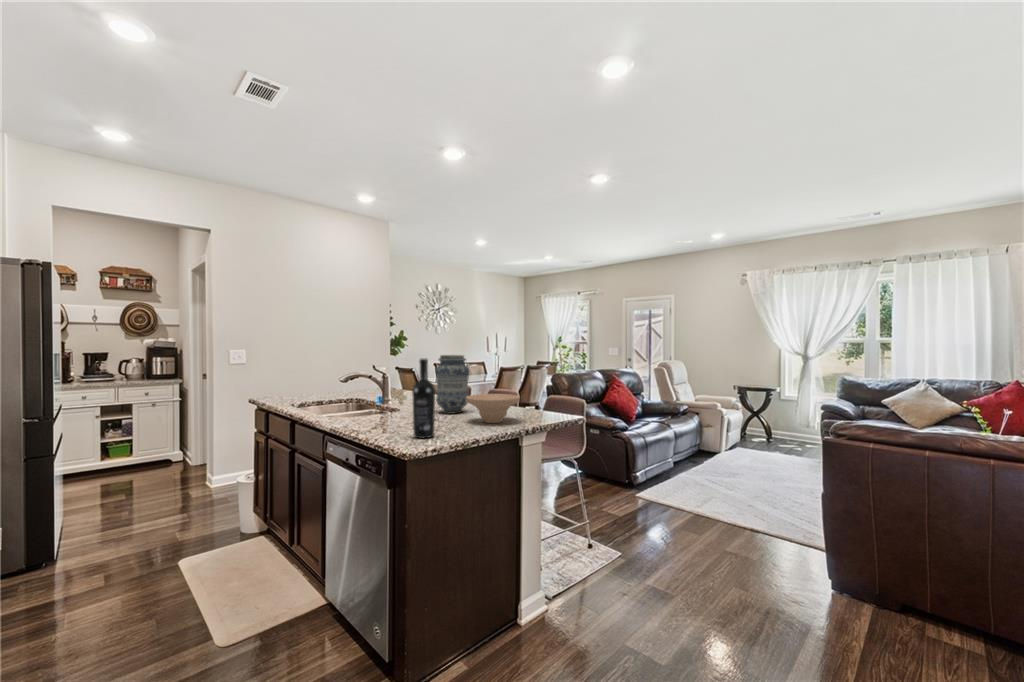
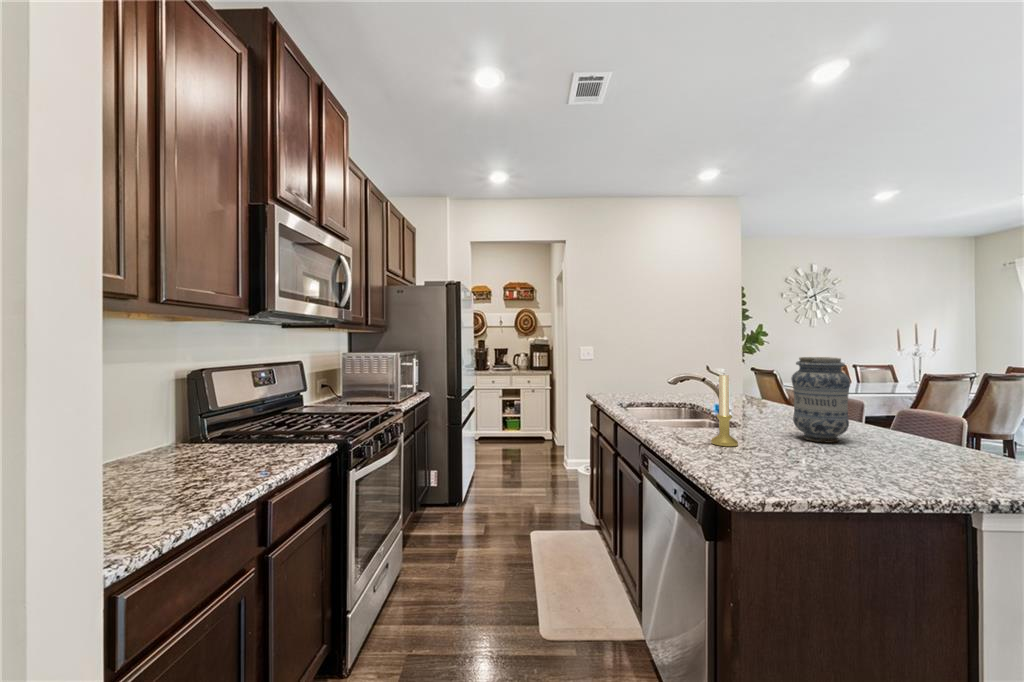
wine bottle: present [412,358,435,438] -> none [744,362,781,479]
candle holder: none [384,368,403,424] -> present [711,375,738,447]
bowl: present [466,394,520,423] -> none [841,420,958,472]

